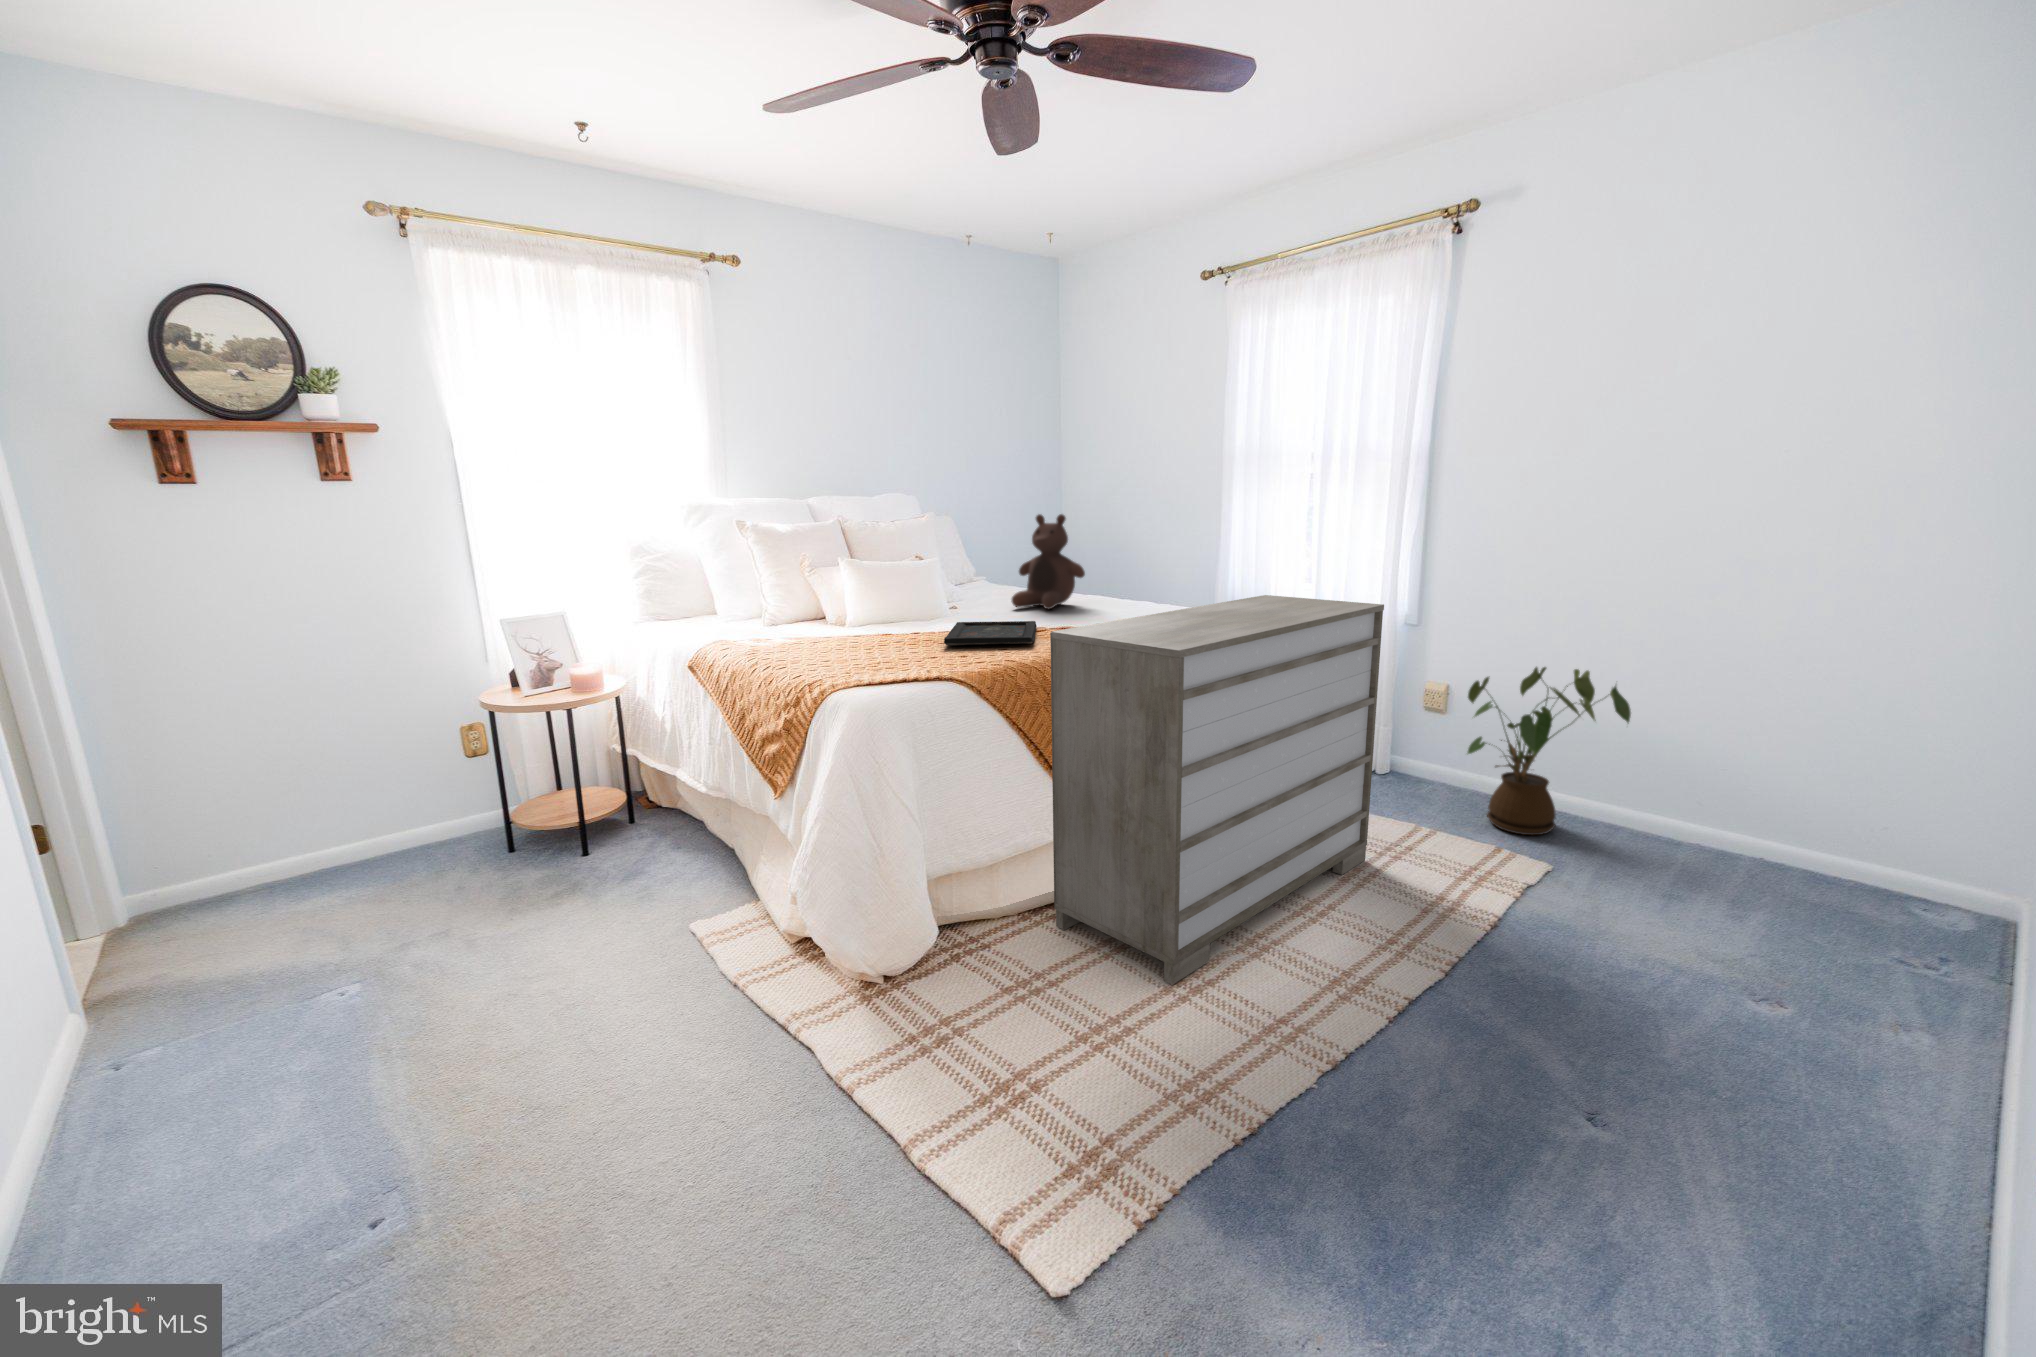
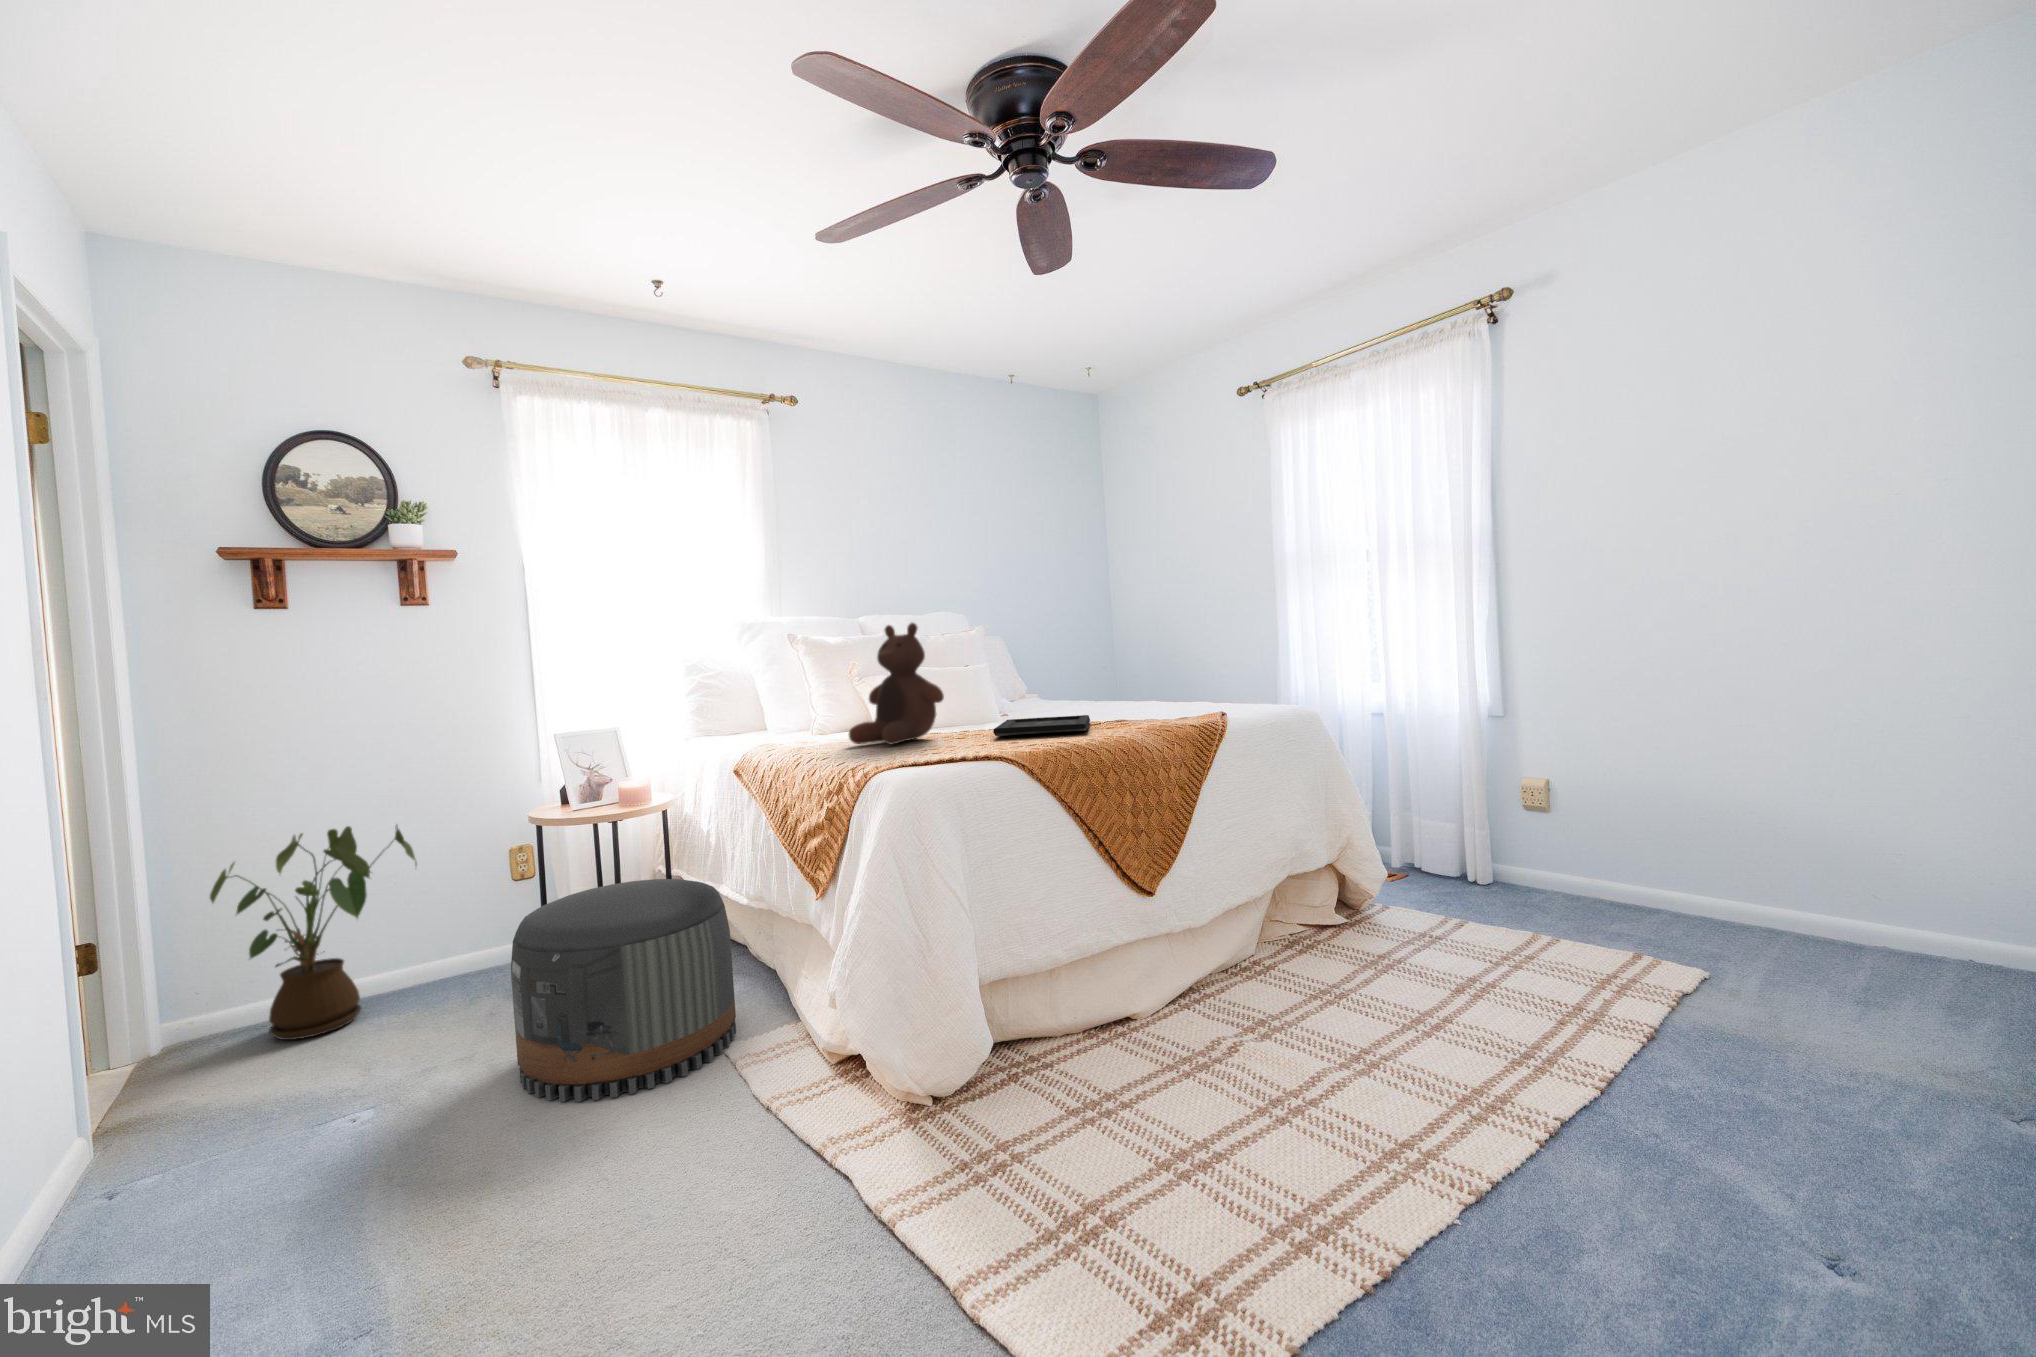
stuffed bear: present [1011,514,1085,609] -> present [849,623,944,744]
dresser: present [1050,595,1384,985] -> none [1104,676,1479,1105]
house plant: present [1468,667,1631,835] -> present [210,825,417,1040]
pouf: none [482,772,701,978] -> present [511,879,736,1101]

